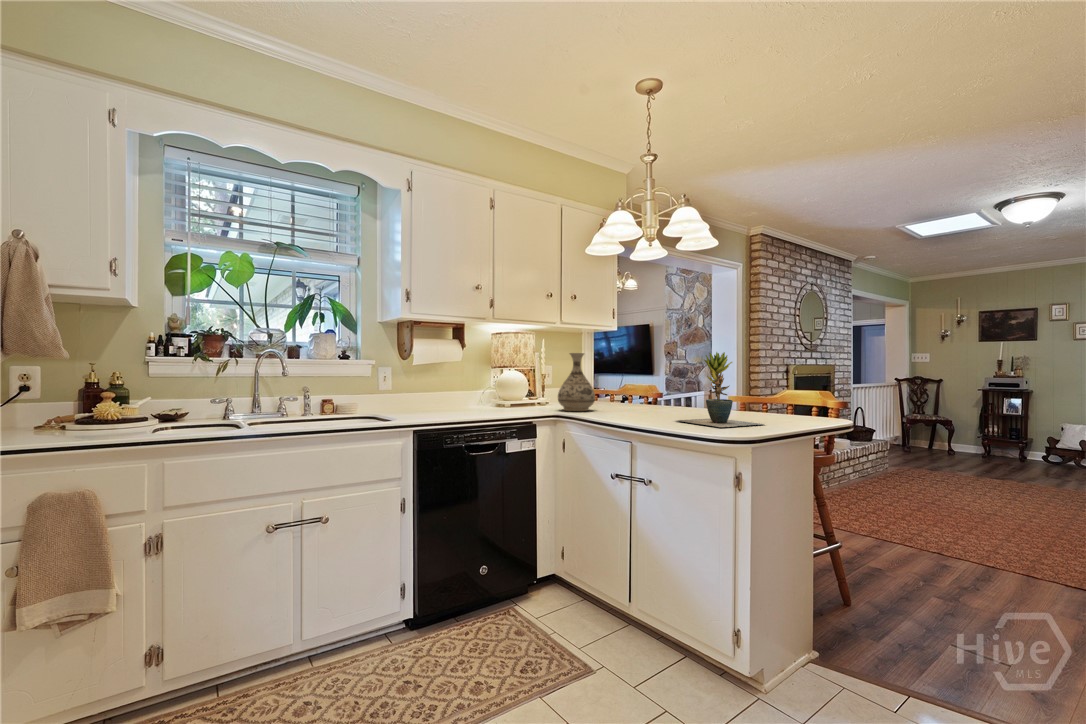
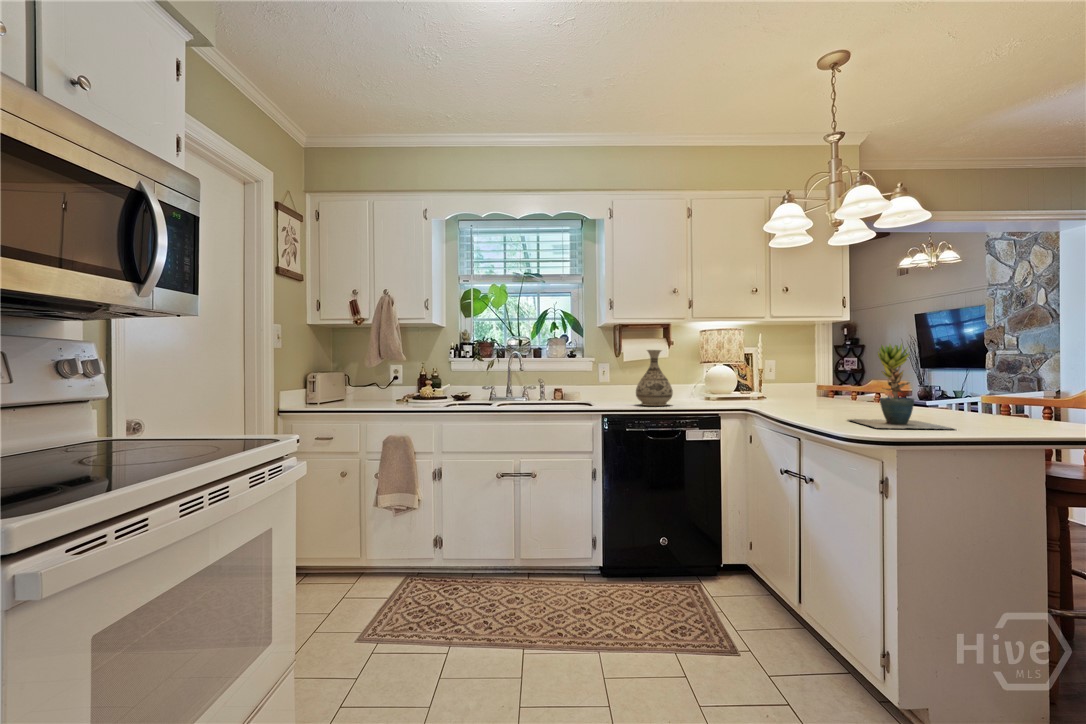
vase: present [558,353,595,411] -> present [636,350,673,406]

